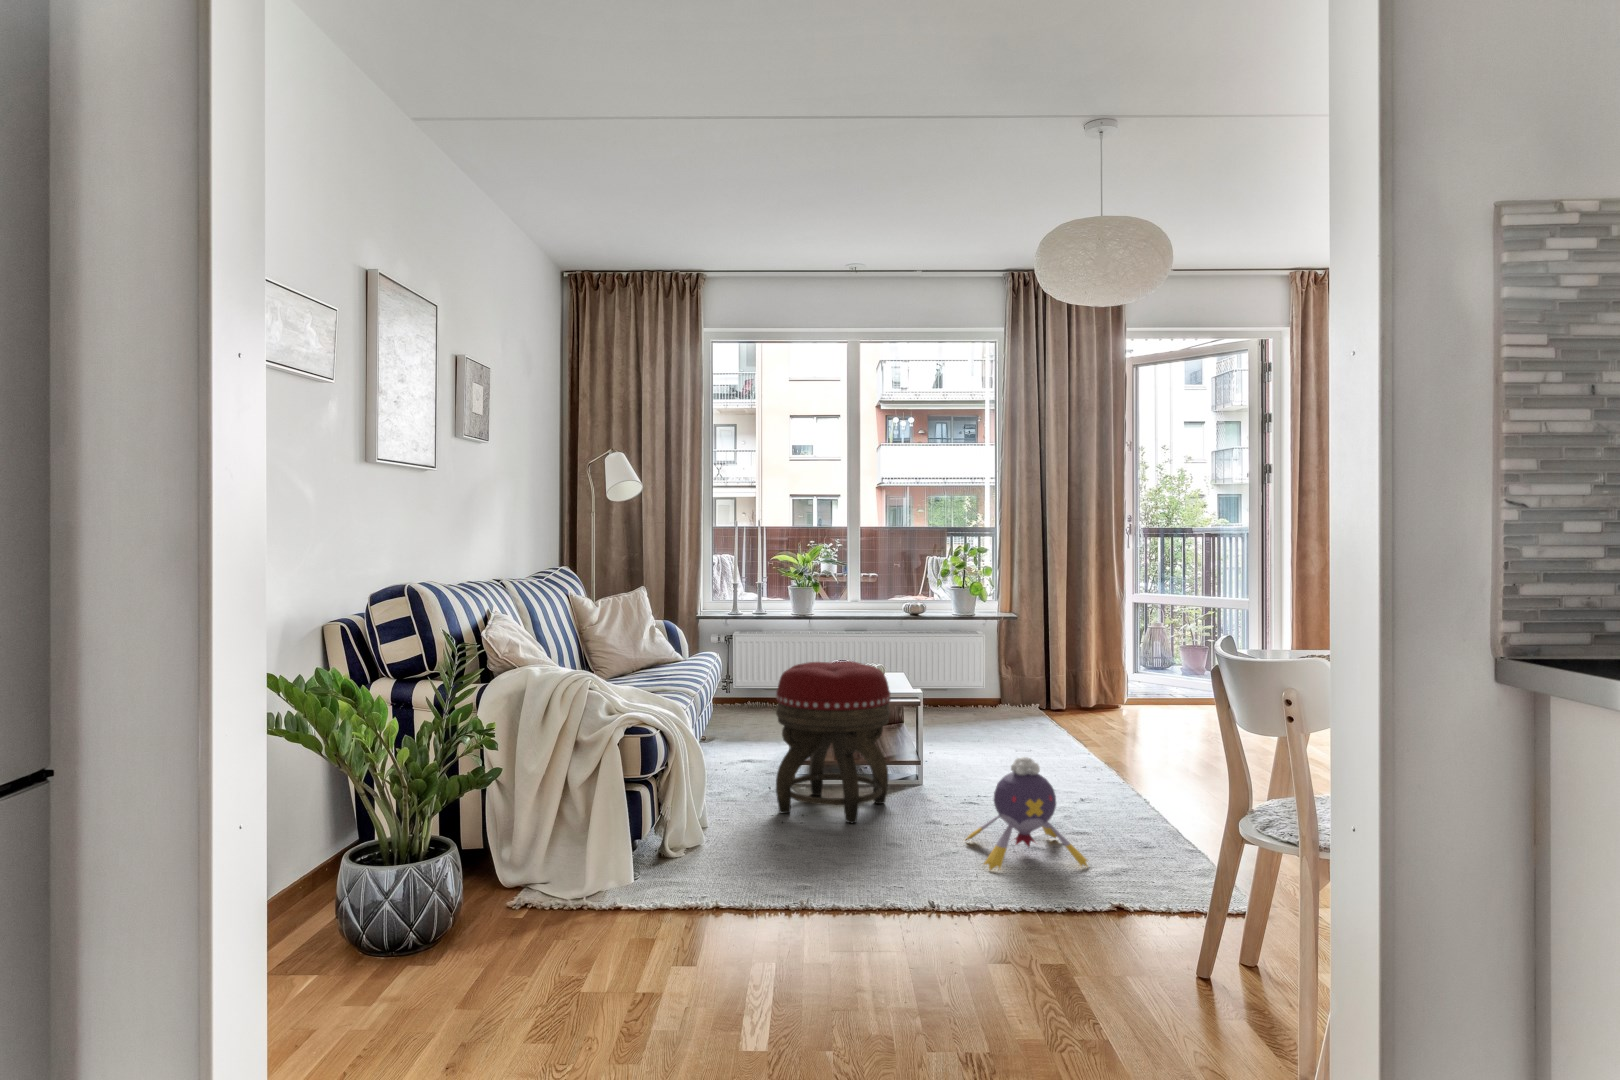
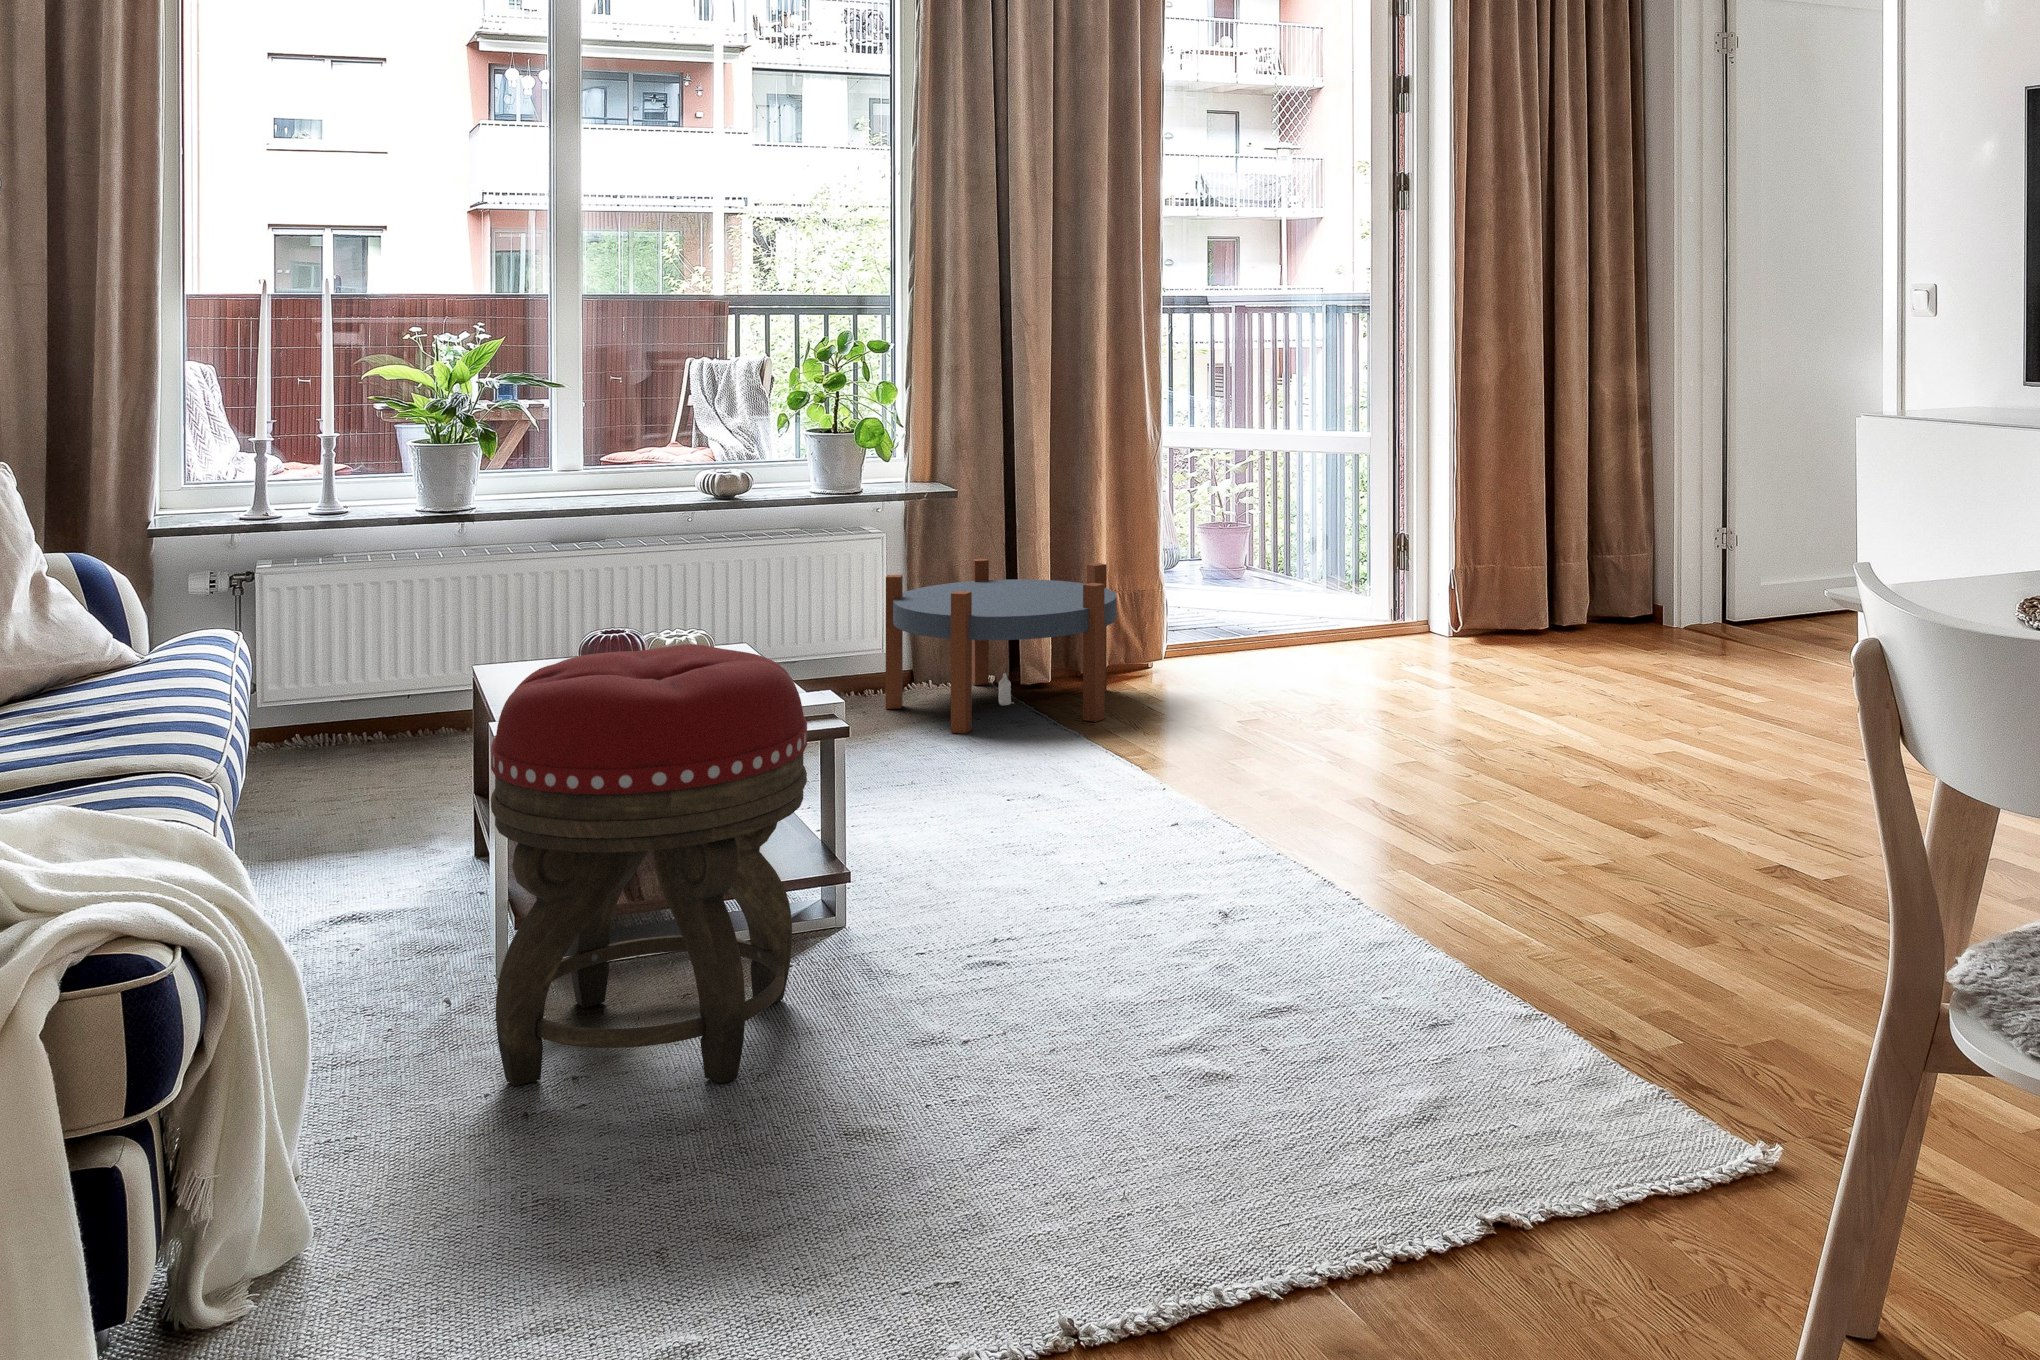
side table: none [980,650,1088,727] -> present [886,558,1116,733]
plush toy: present [966,757,1088,870] -> none [1037,855,1350,1168]

